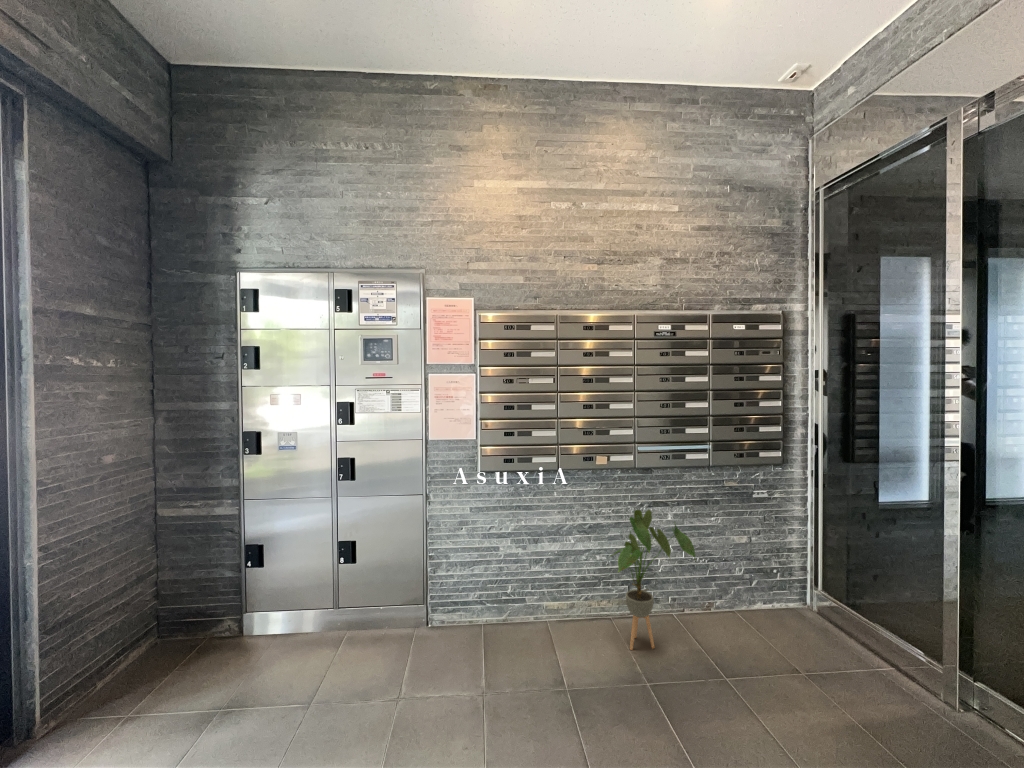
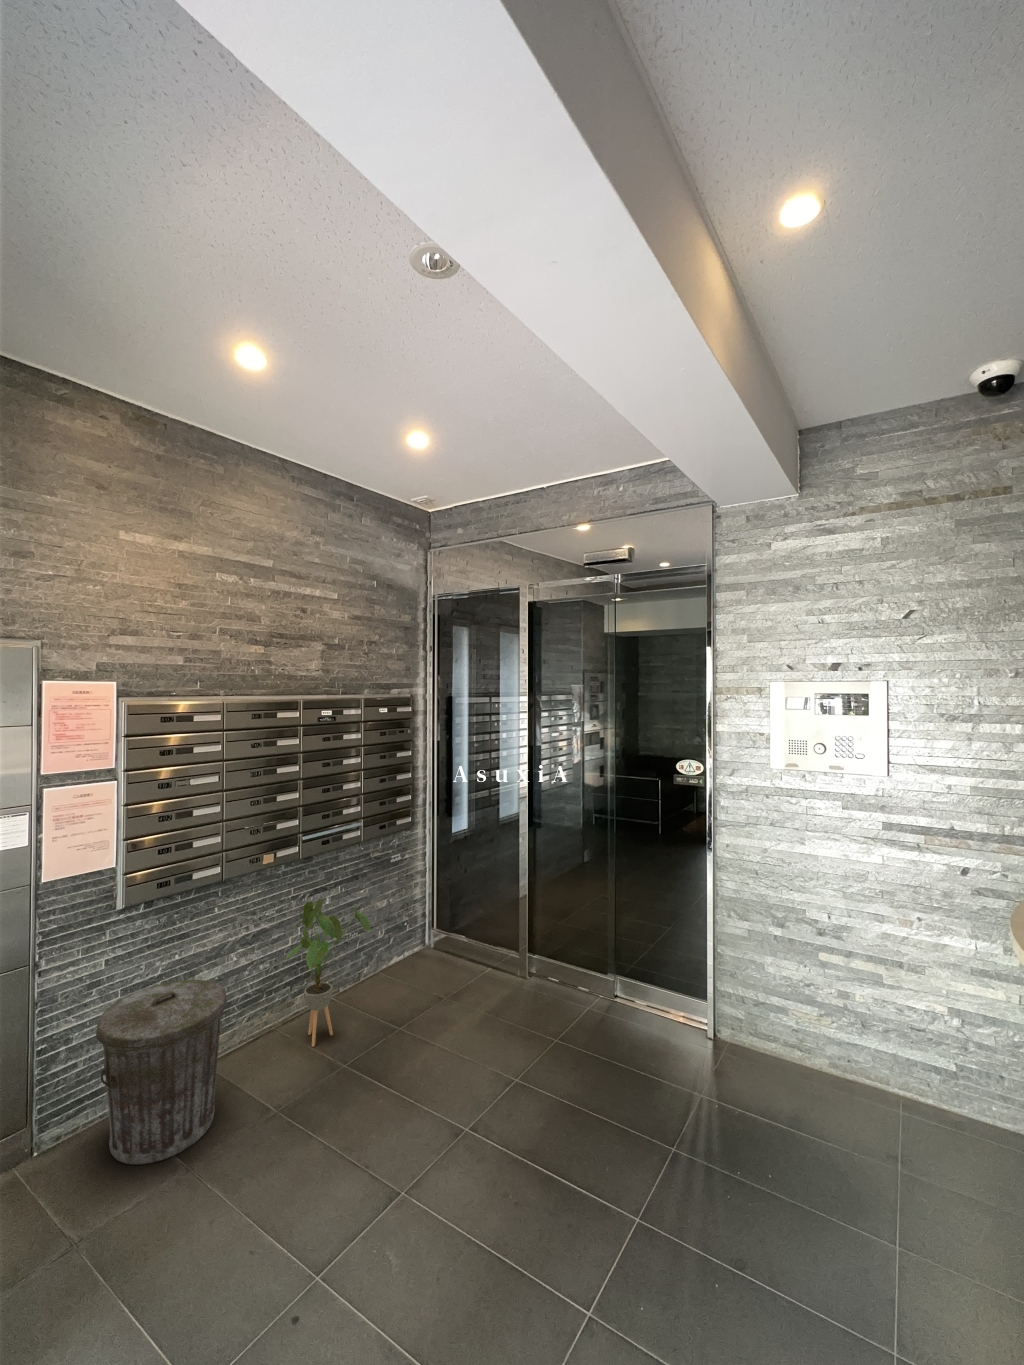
trash can: none [446,539,537,676] -> present [96,980,227,1165]

